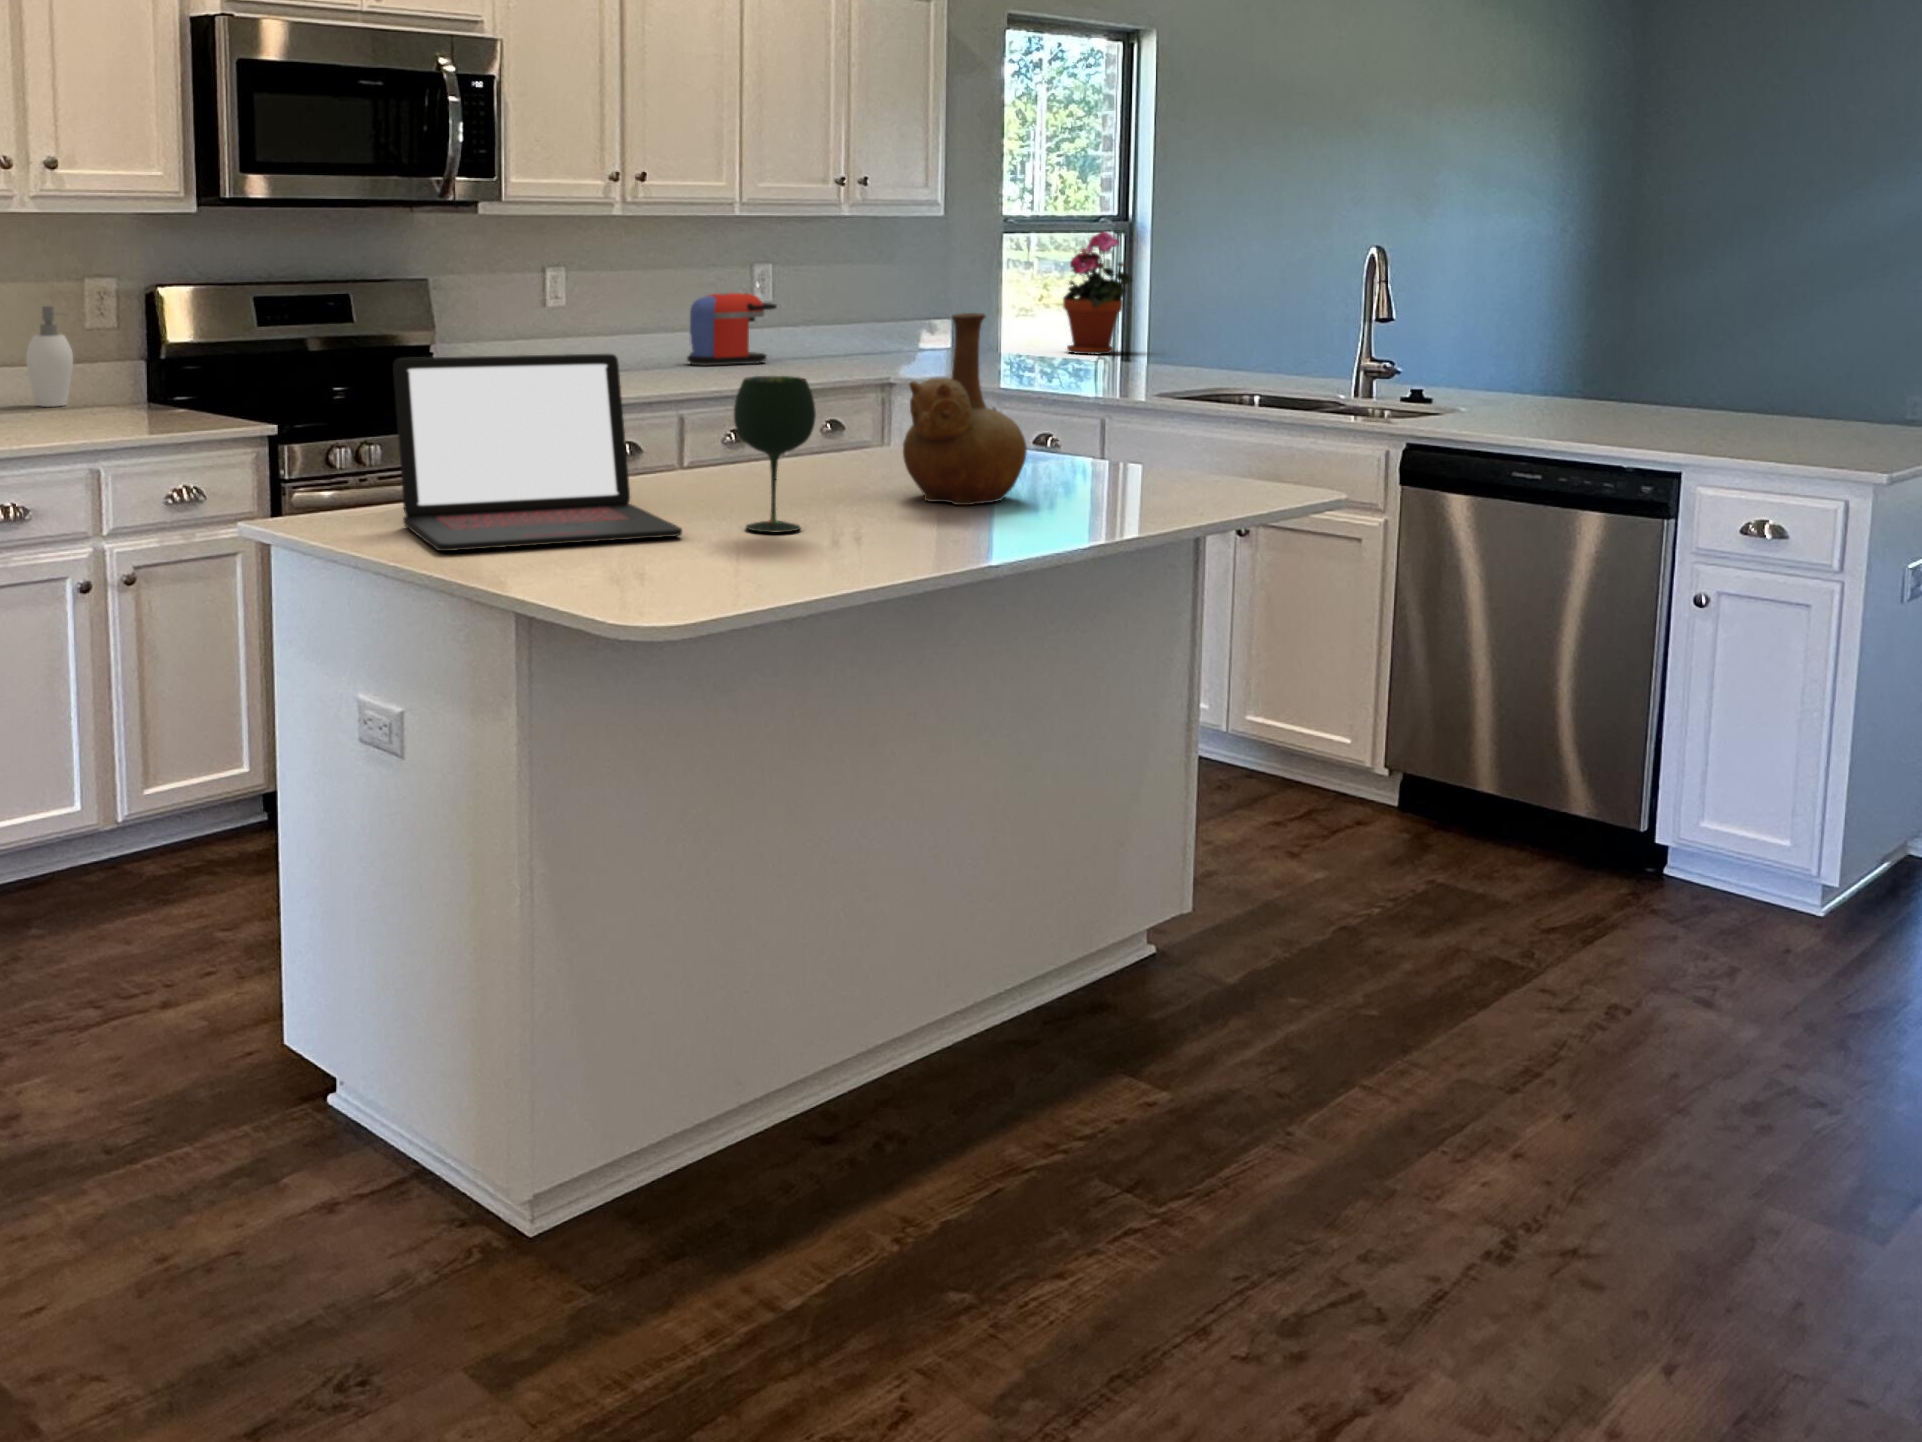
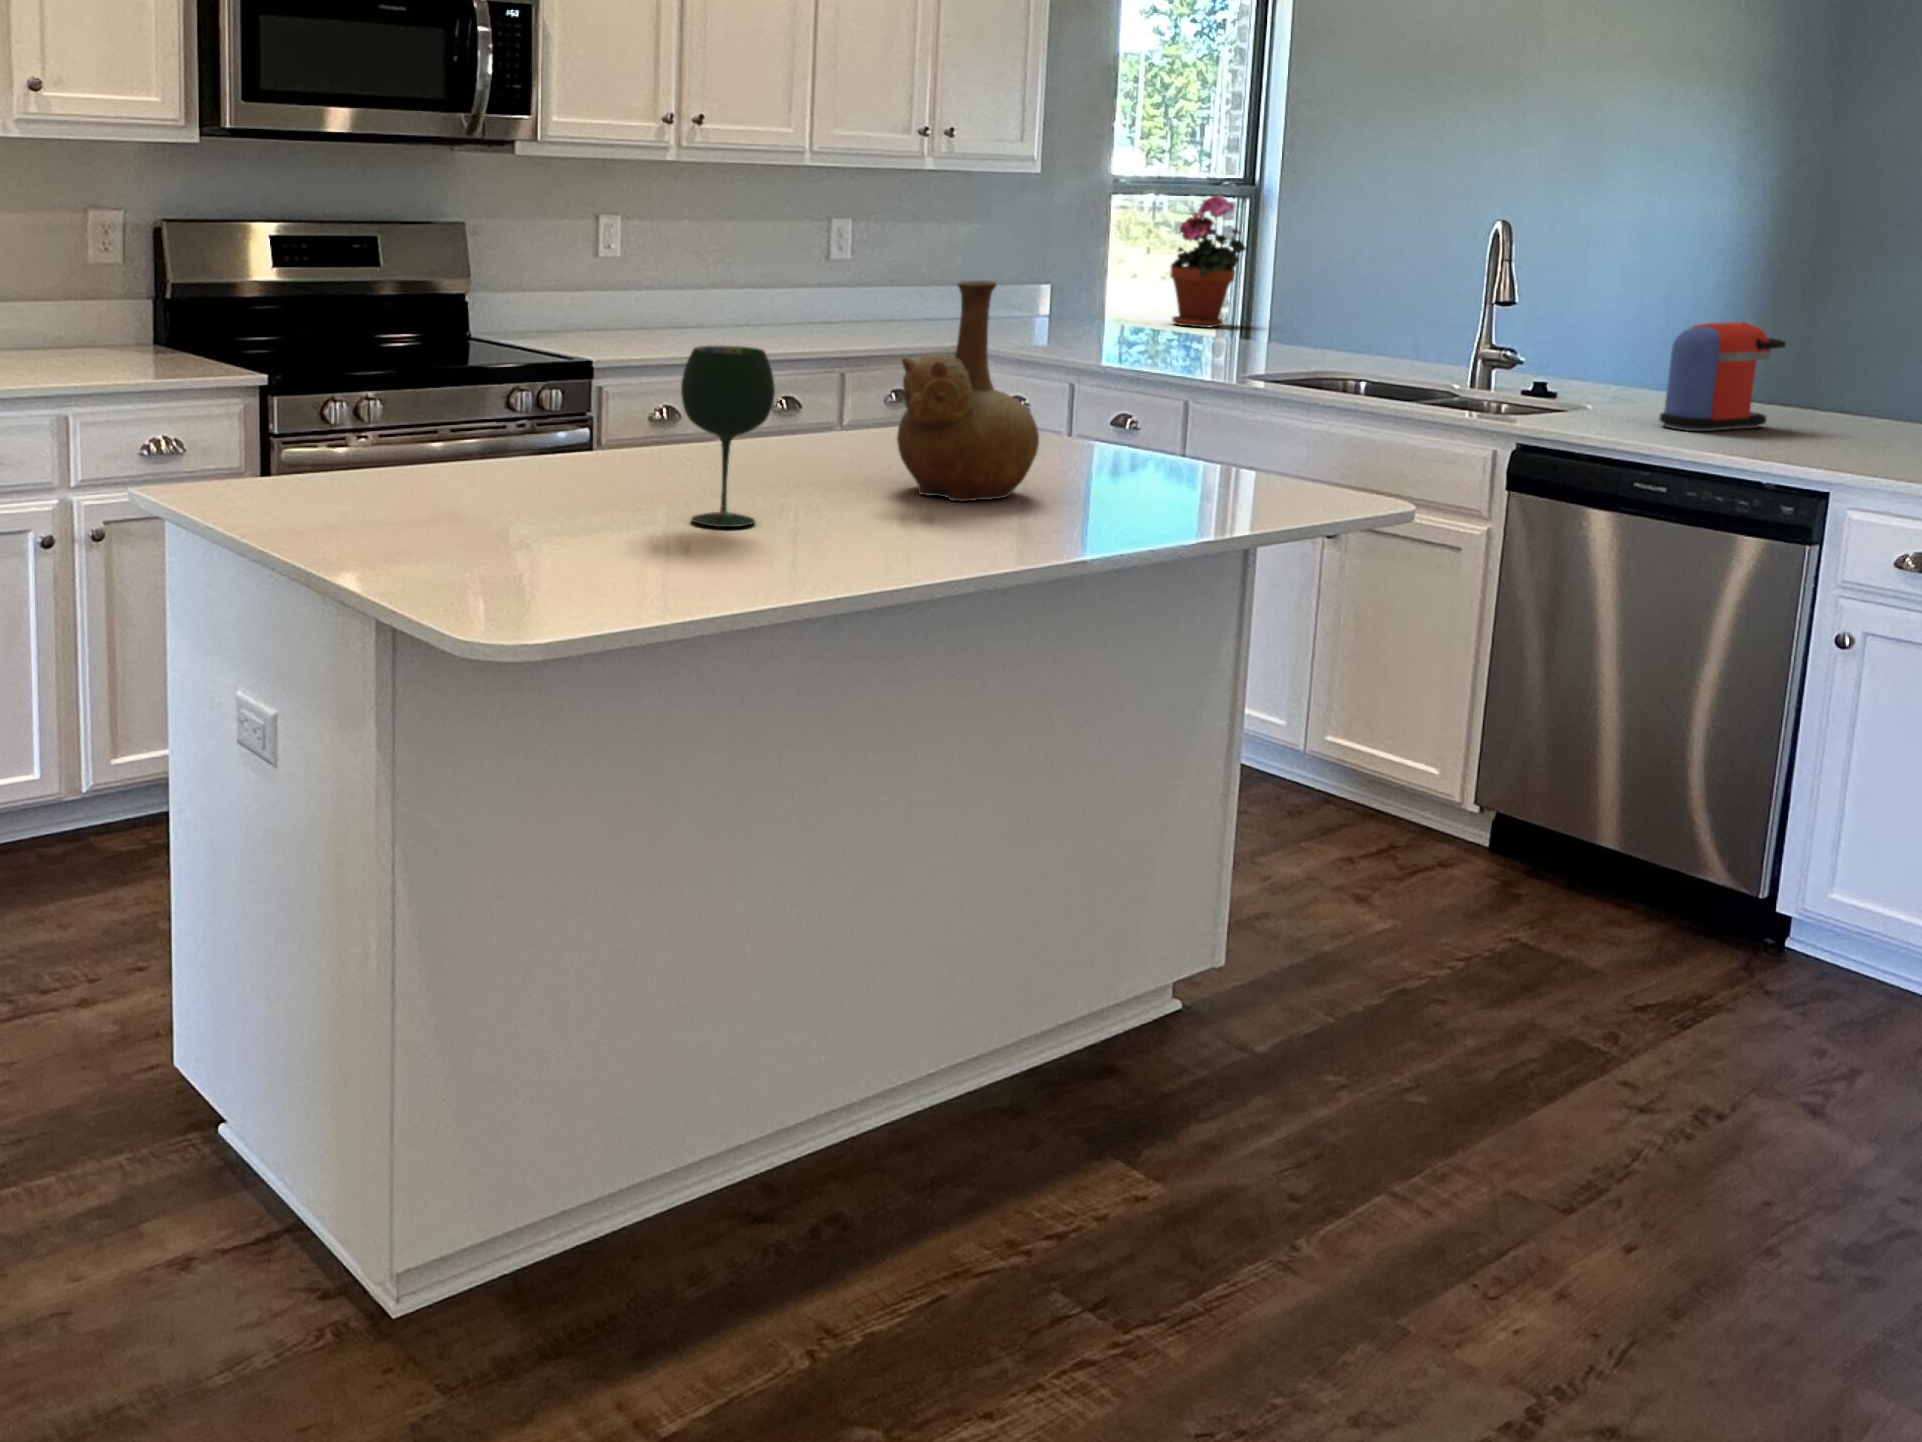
coffee maker: present [687,293,777,366] -> present [1659,322,1786,431]
soap dispenser: present [26,306,73,407] -> none [24,238,75,345]
laptop: present [393,354,682,551] -> none [305,310,612,534]

